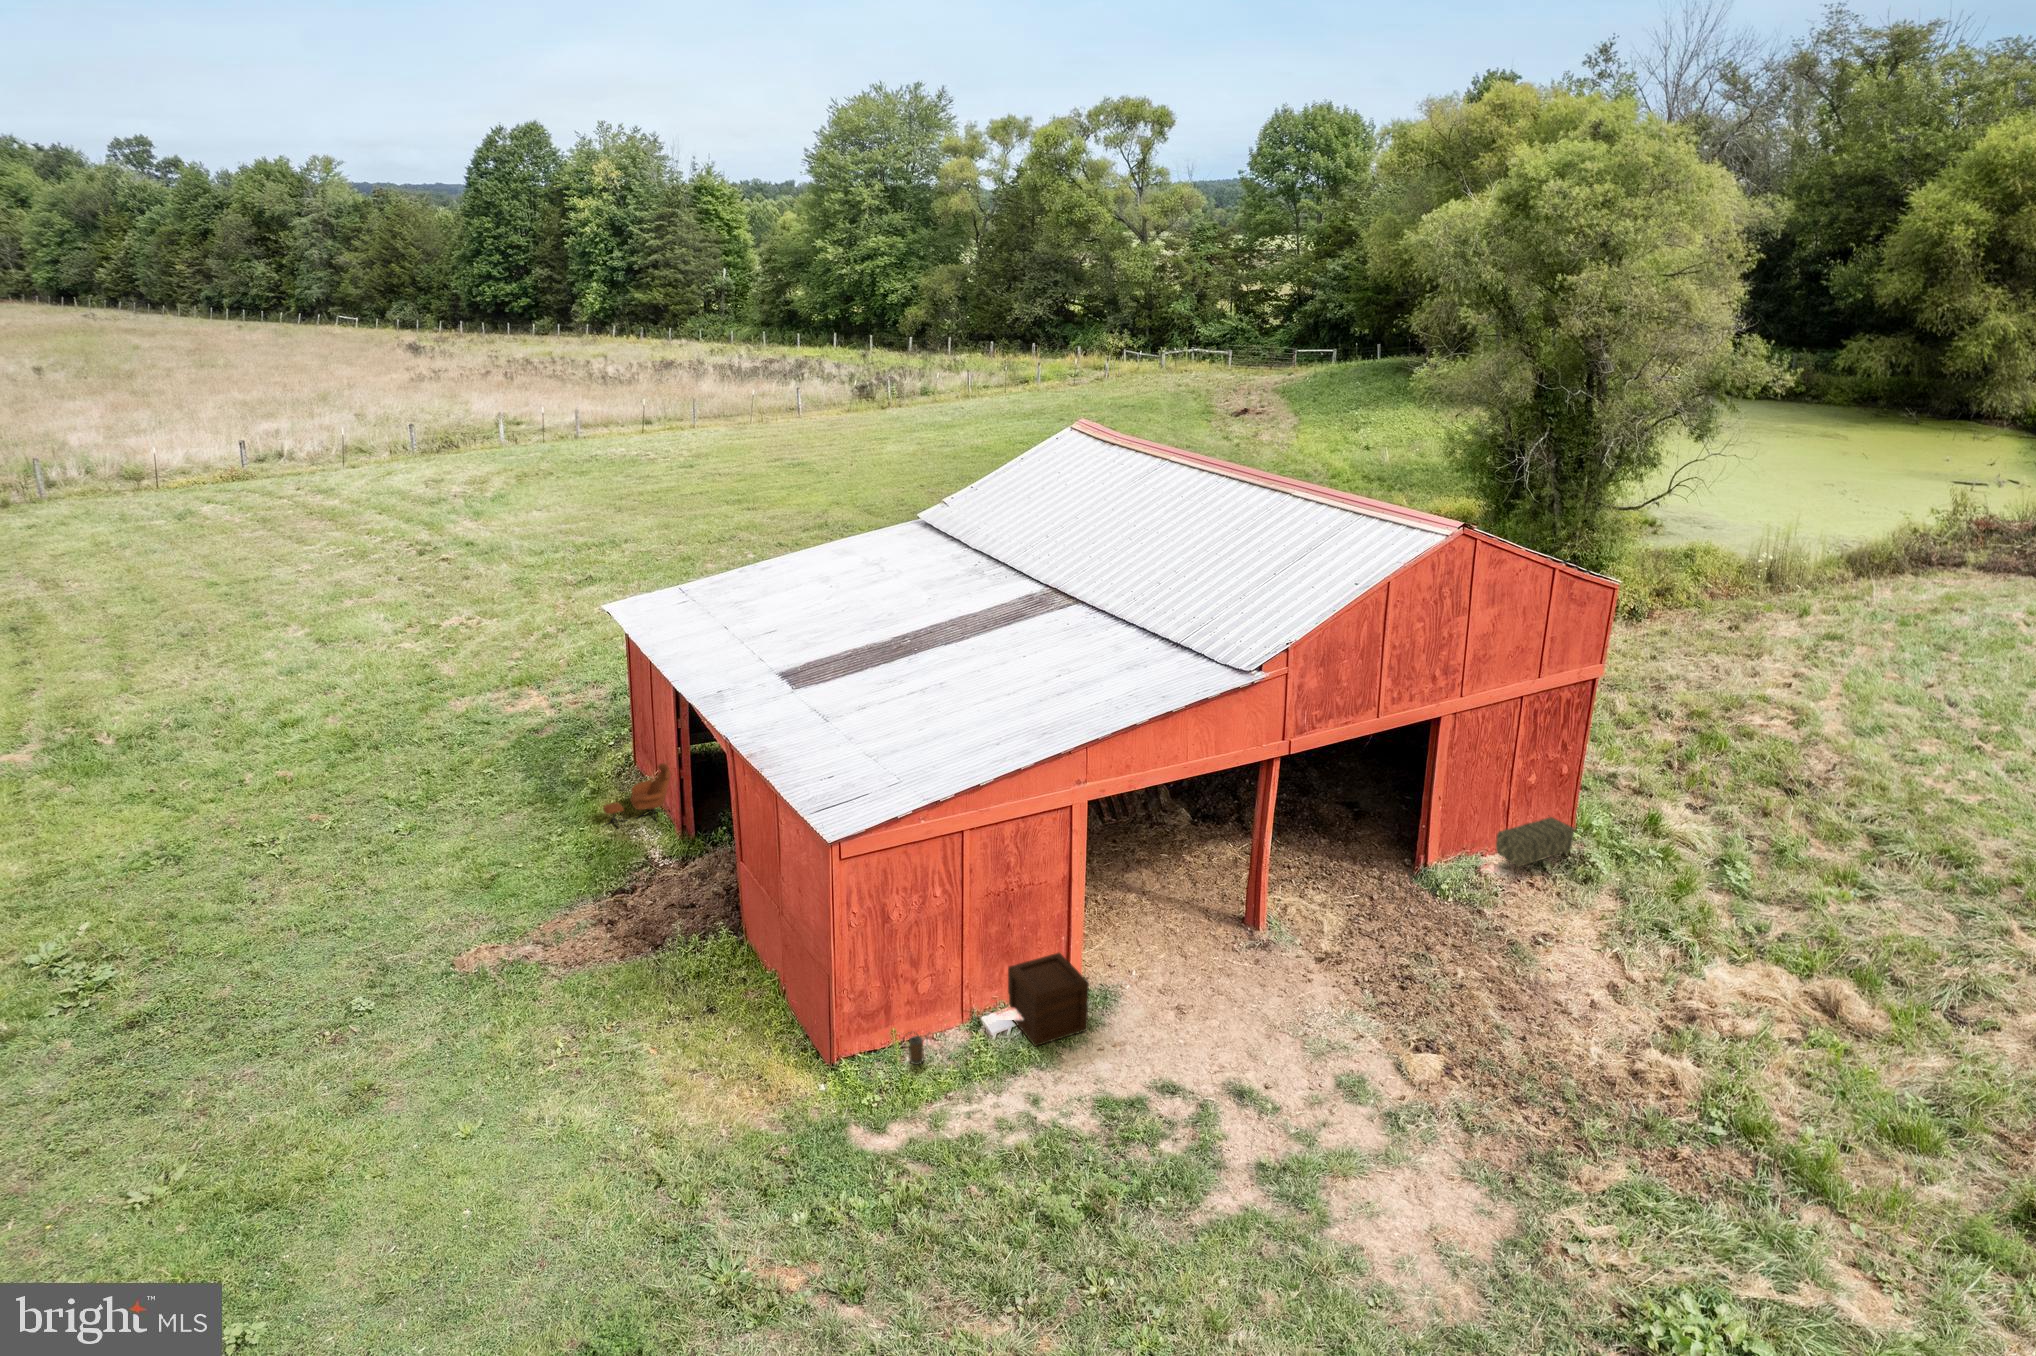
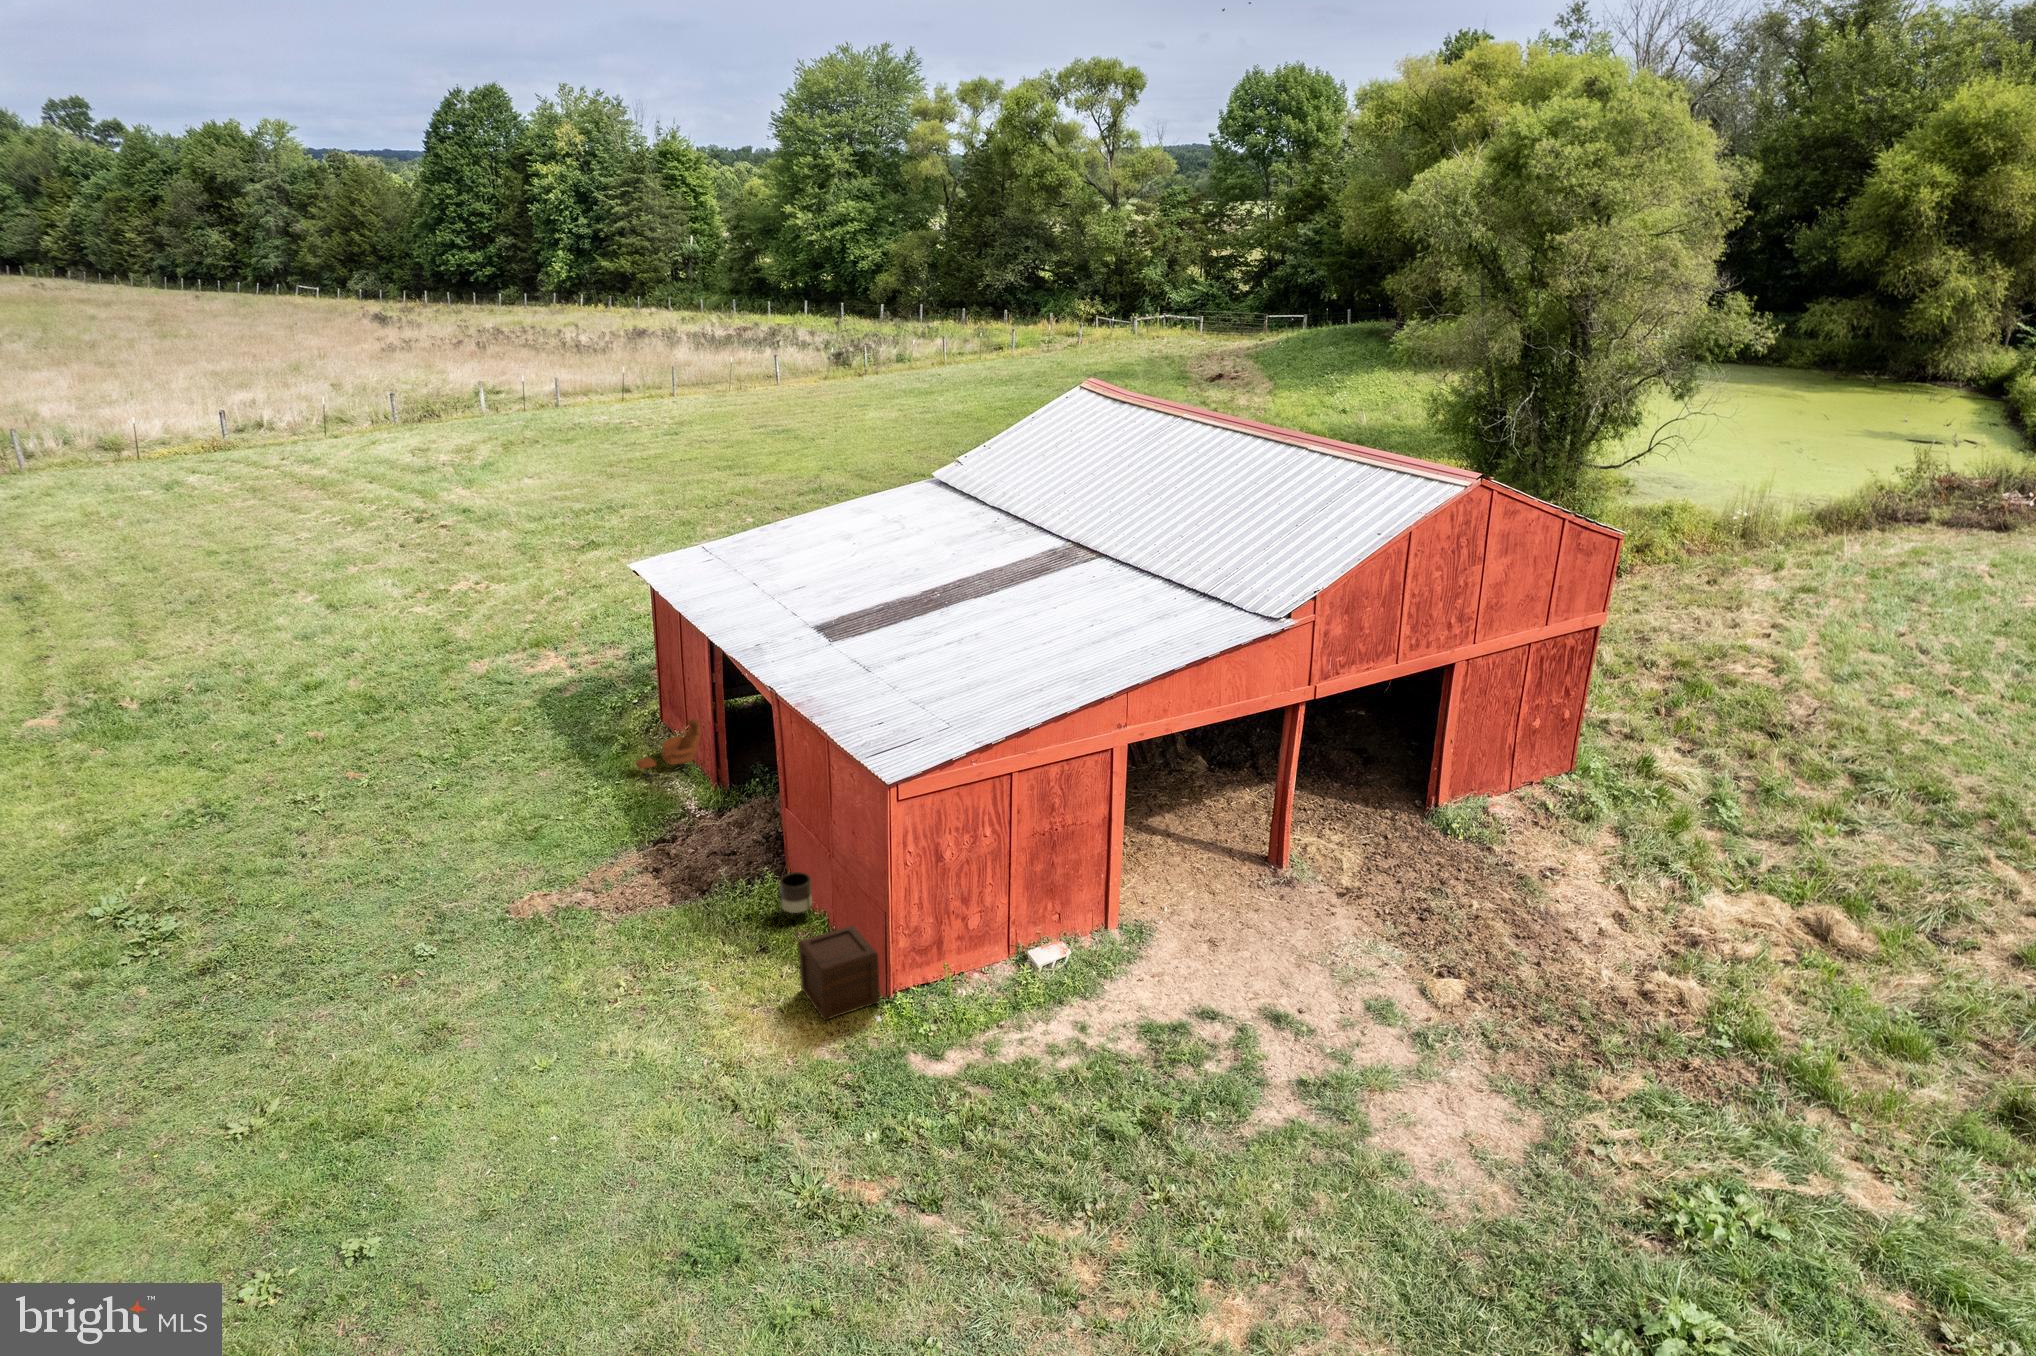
bench: present [1496,815,1574,875] -> none [1496,758,1576,816]
planter: none [730,927,765,978] -> present [780,872,812,918]
wooden crate: present [1008,953,1089,1046] -> present [798,925,880,1020]
watering can: present [908,1033,926,1065] -> none [955,965,982,997]

